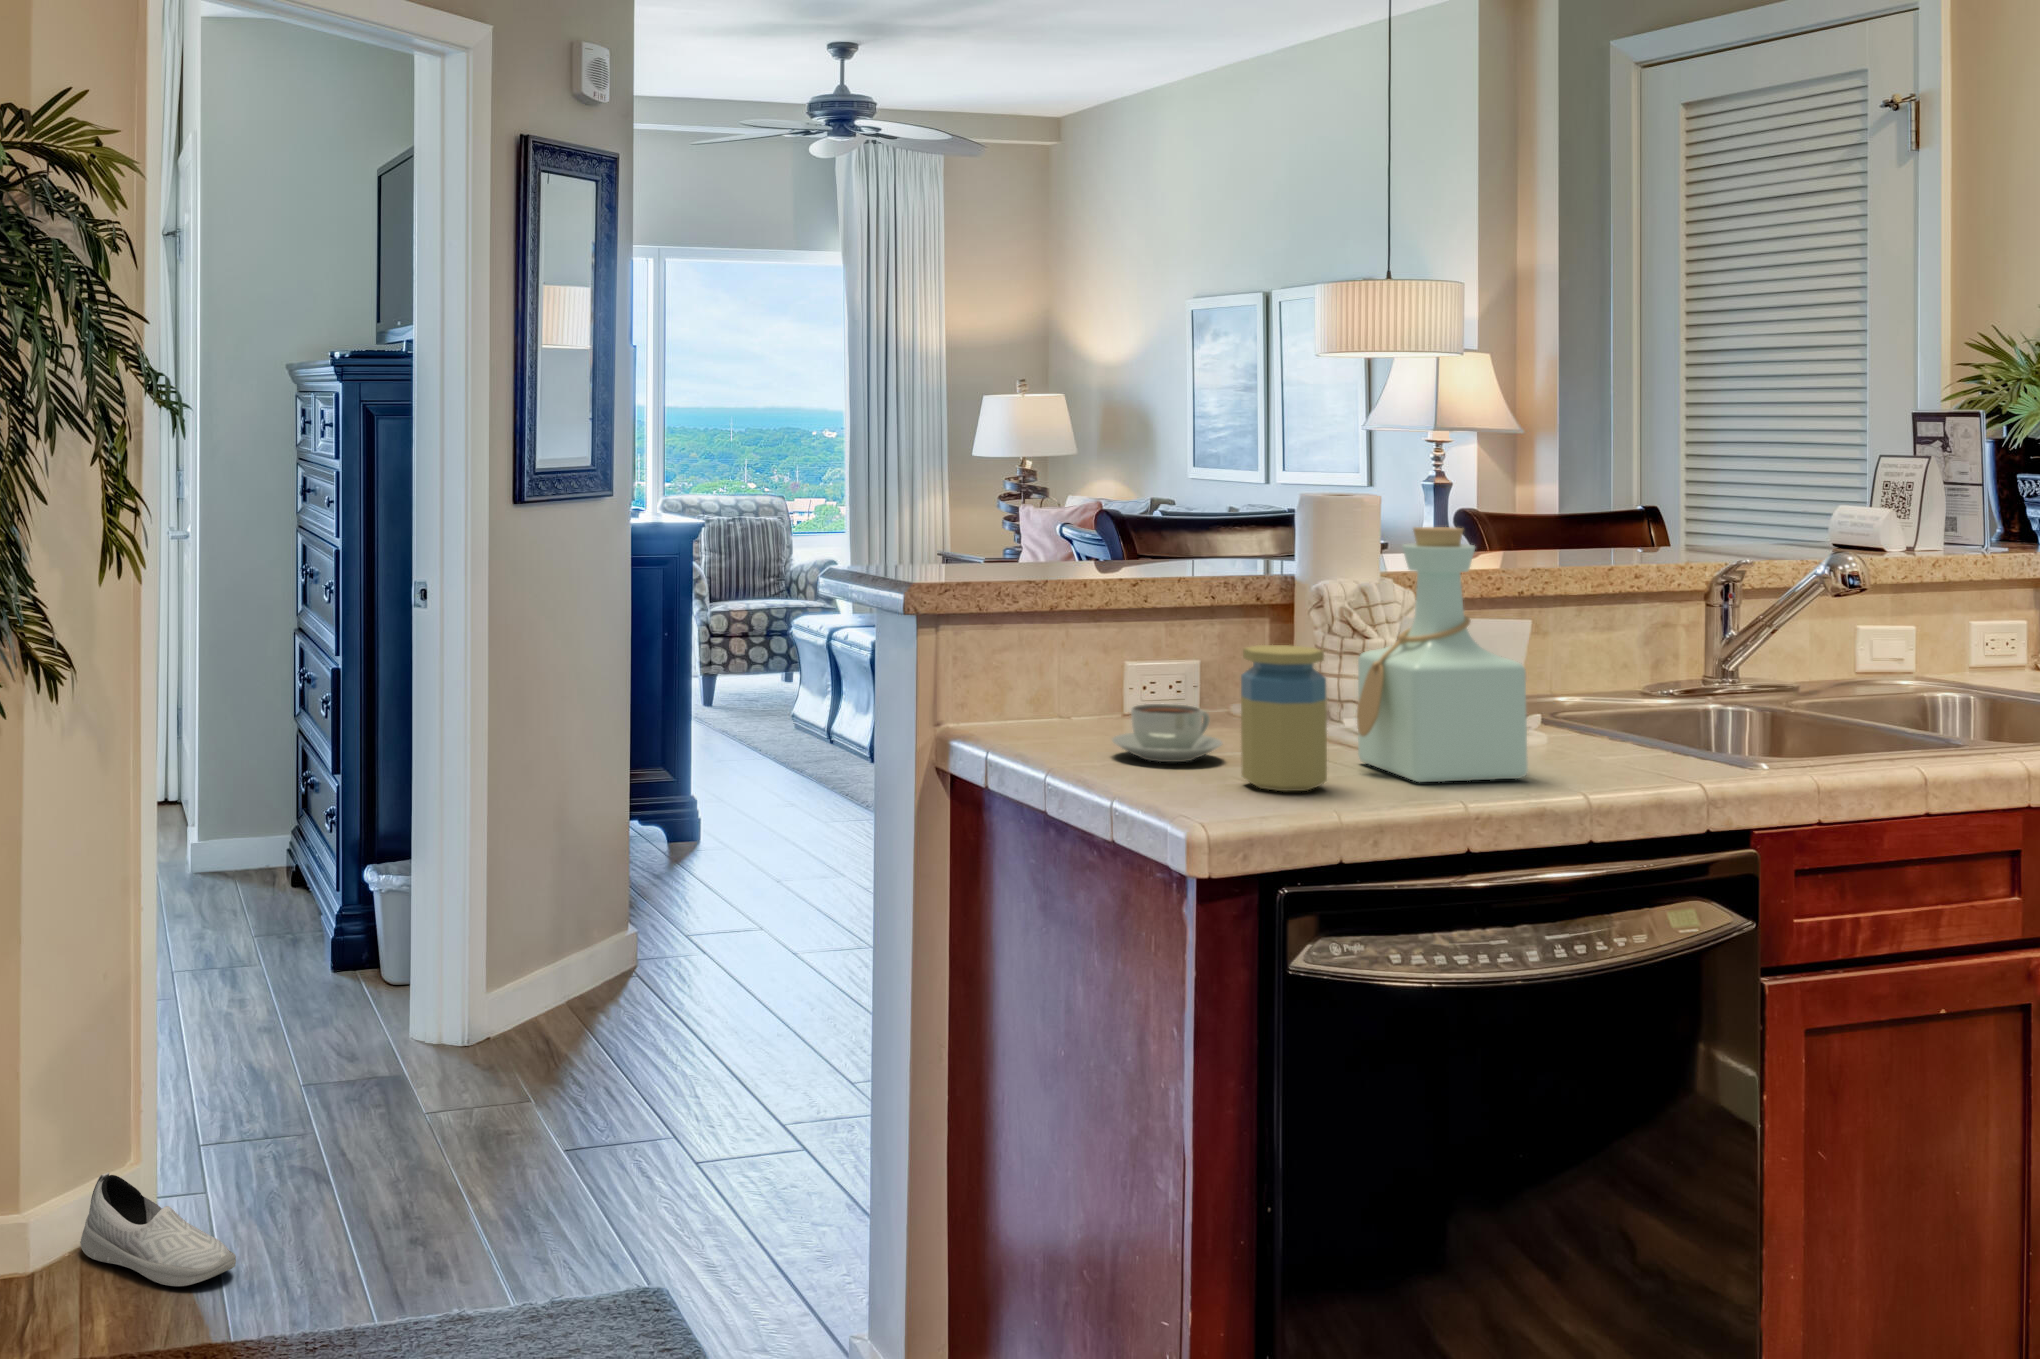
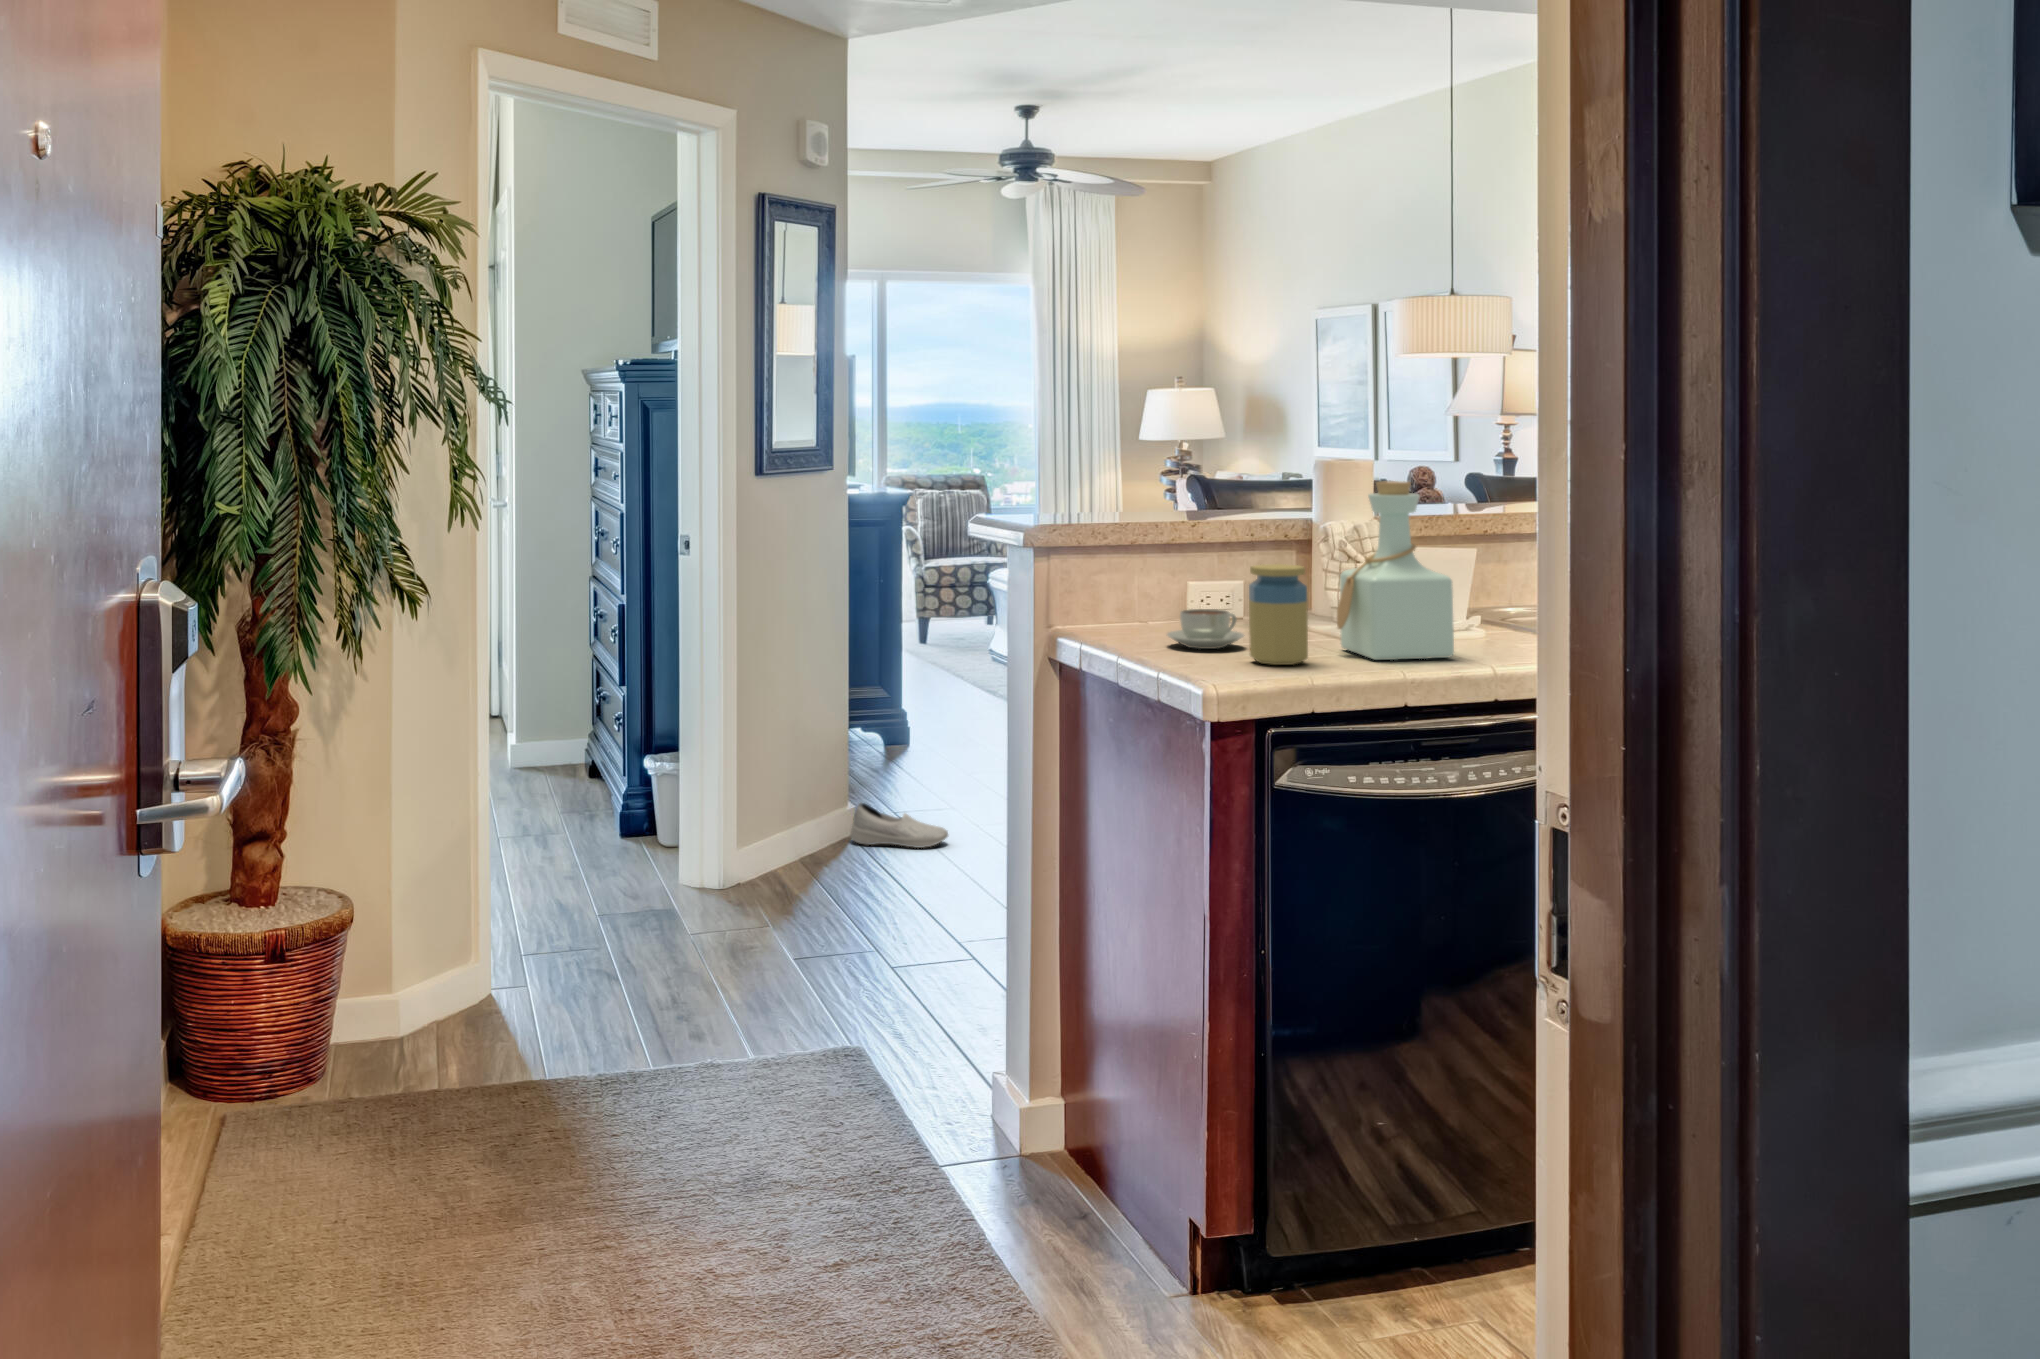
shoe: present [81,1172,236,1286] -> present [851,803,948,848]

